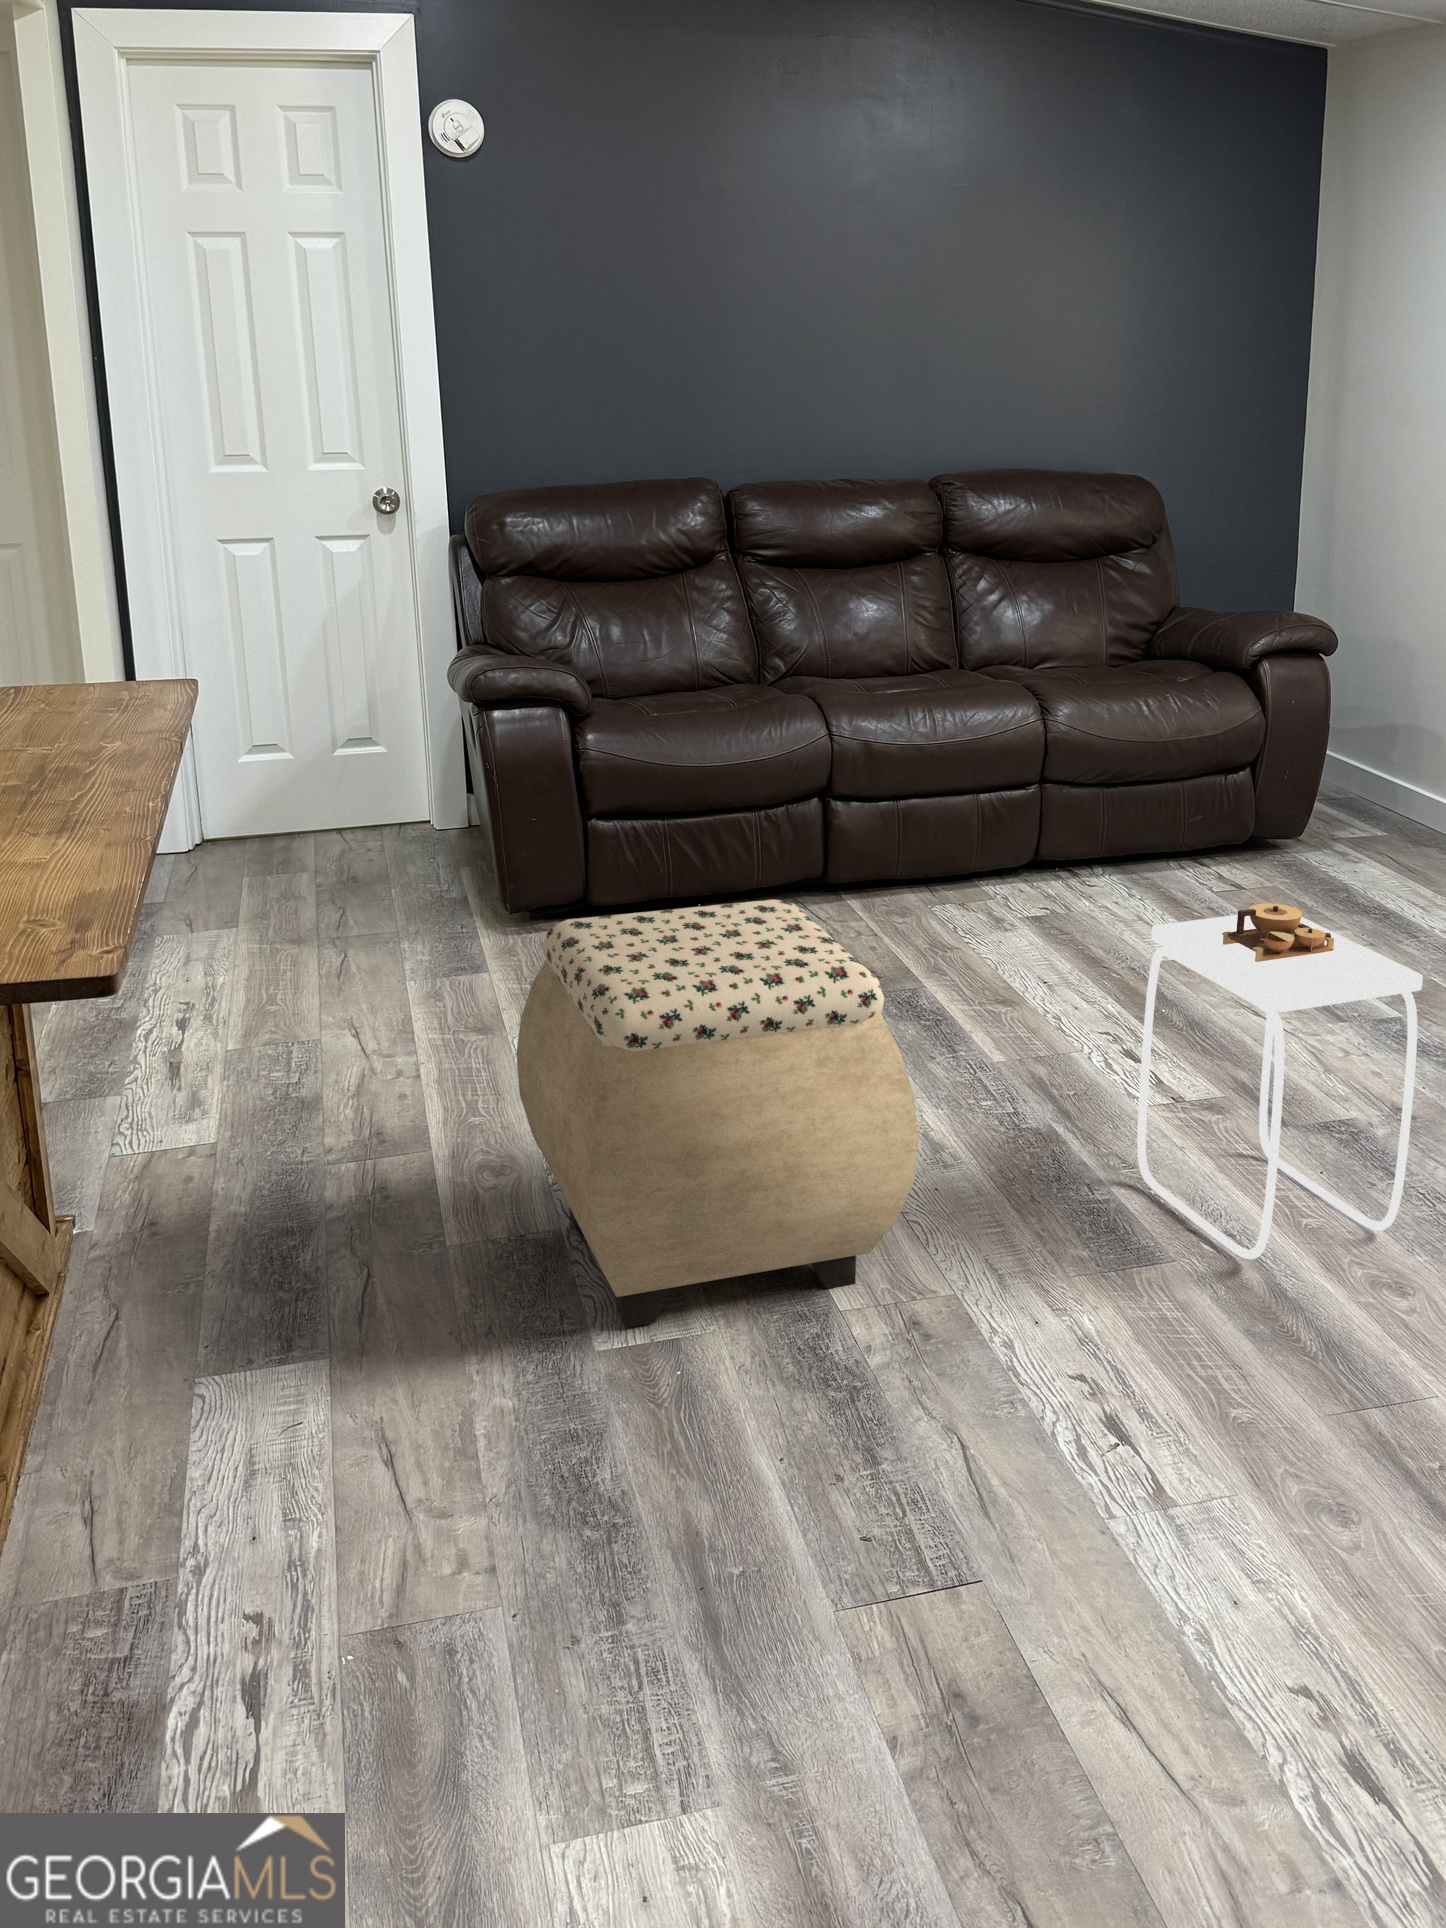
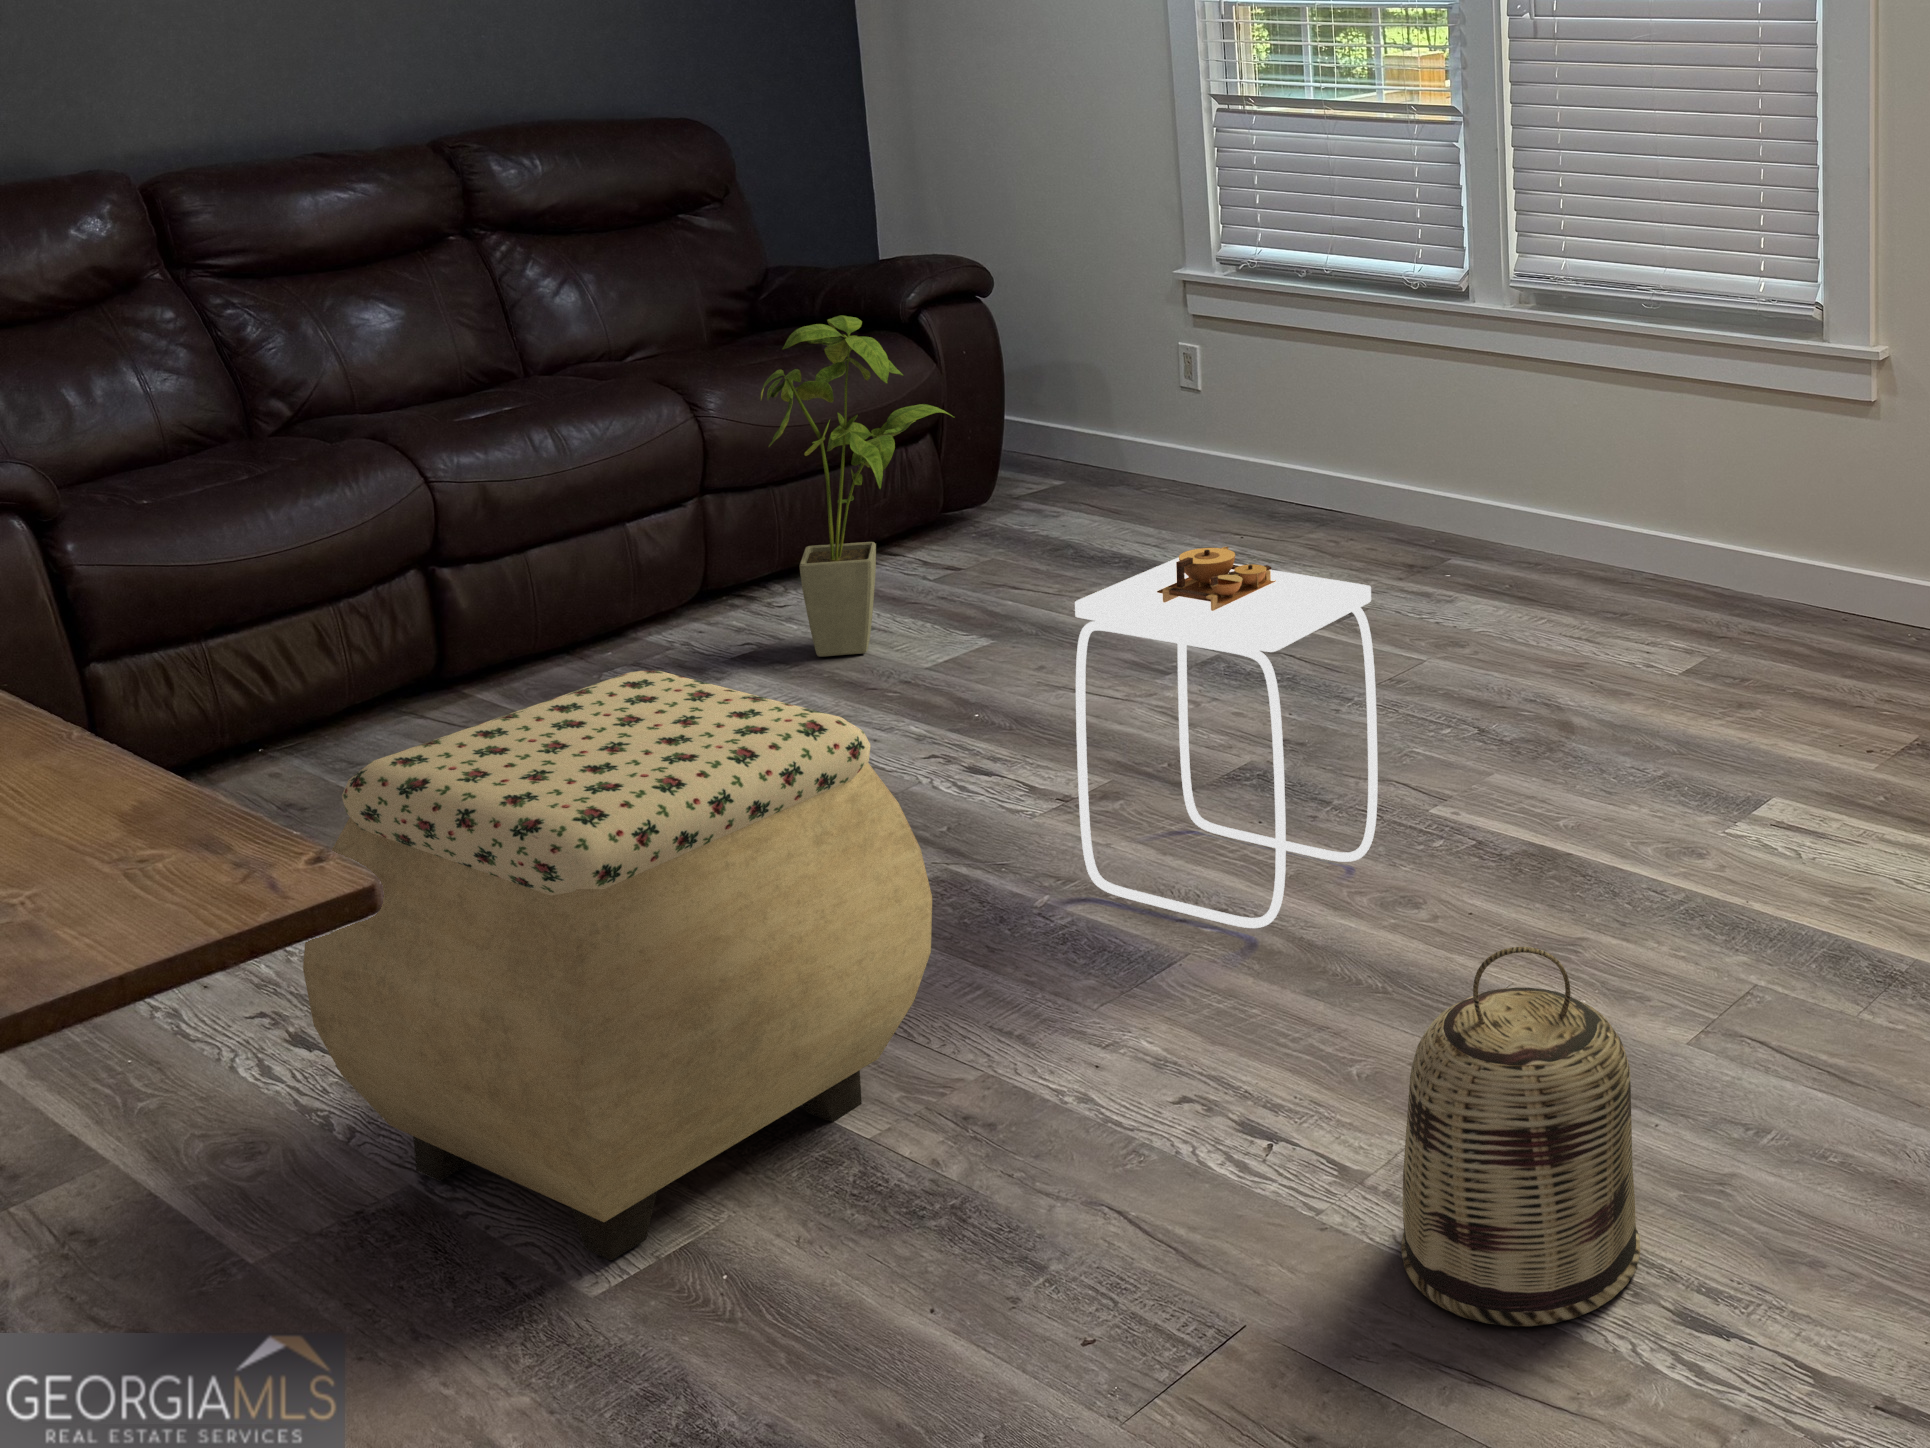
house plant: none [1065,650,1226,938] -> present [761,315,953,657]
basket: none [1133,1340,1377,1713] -> present [1401,947,1640,1326]

